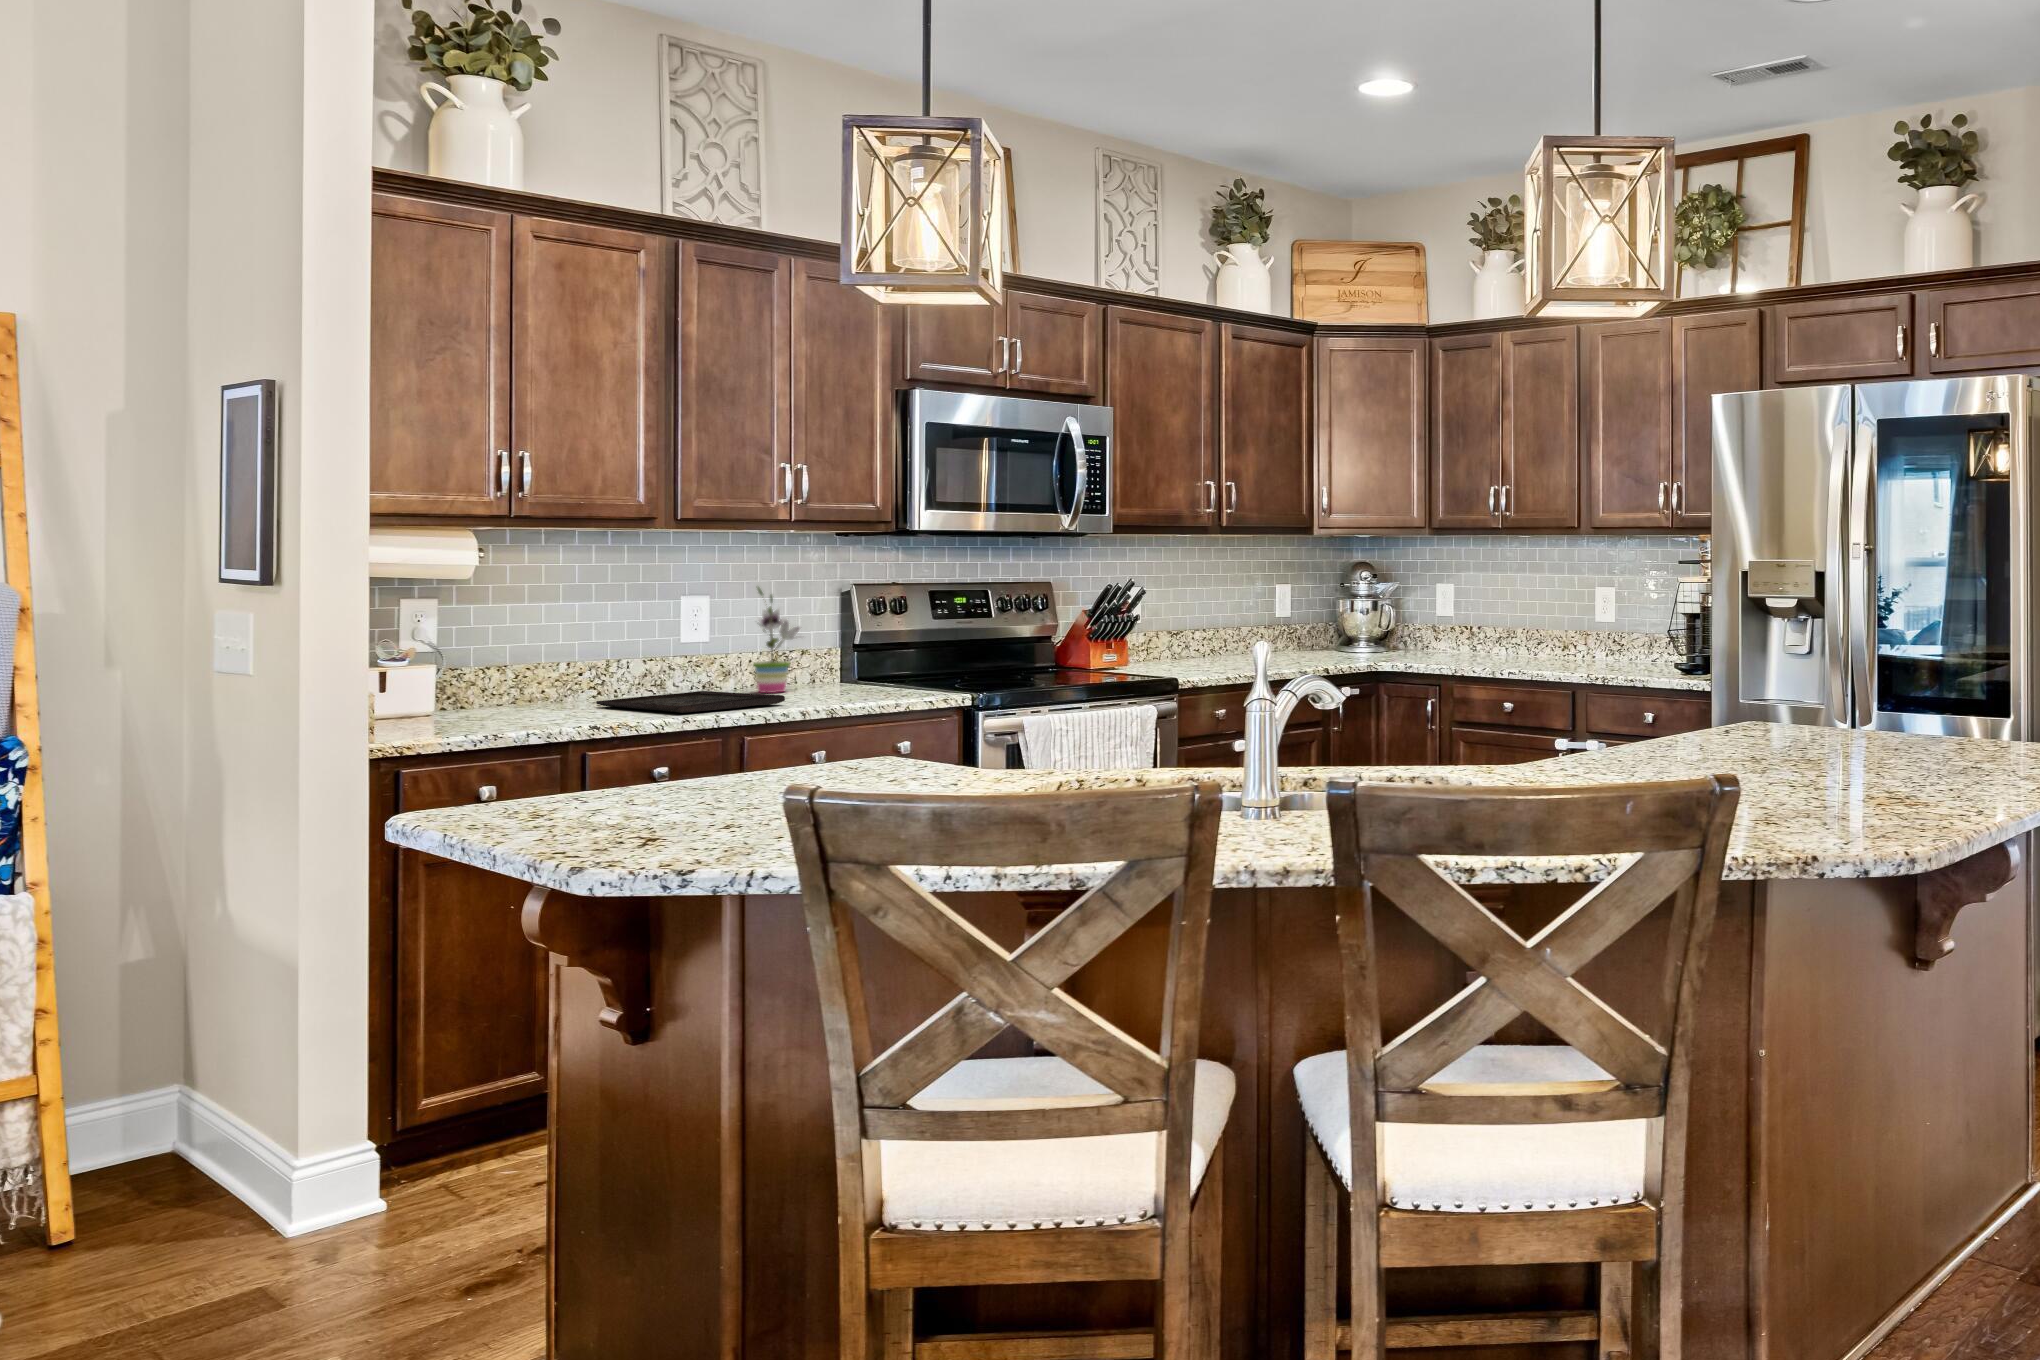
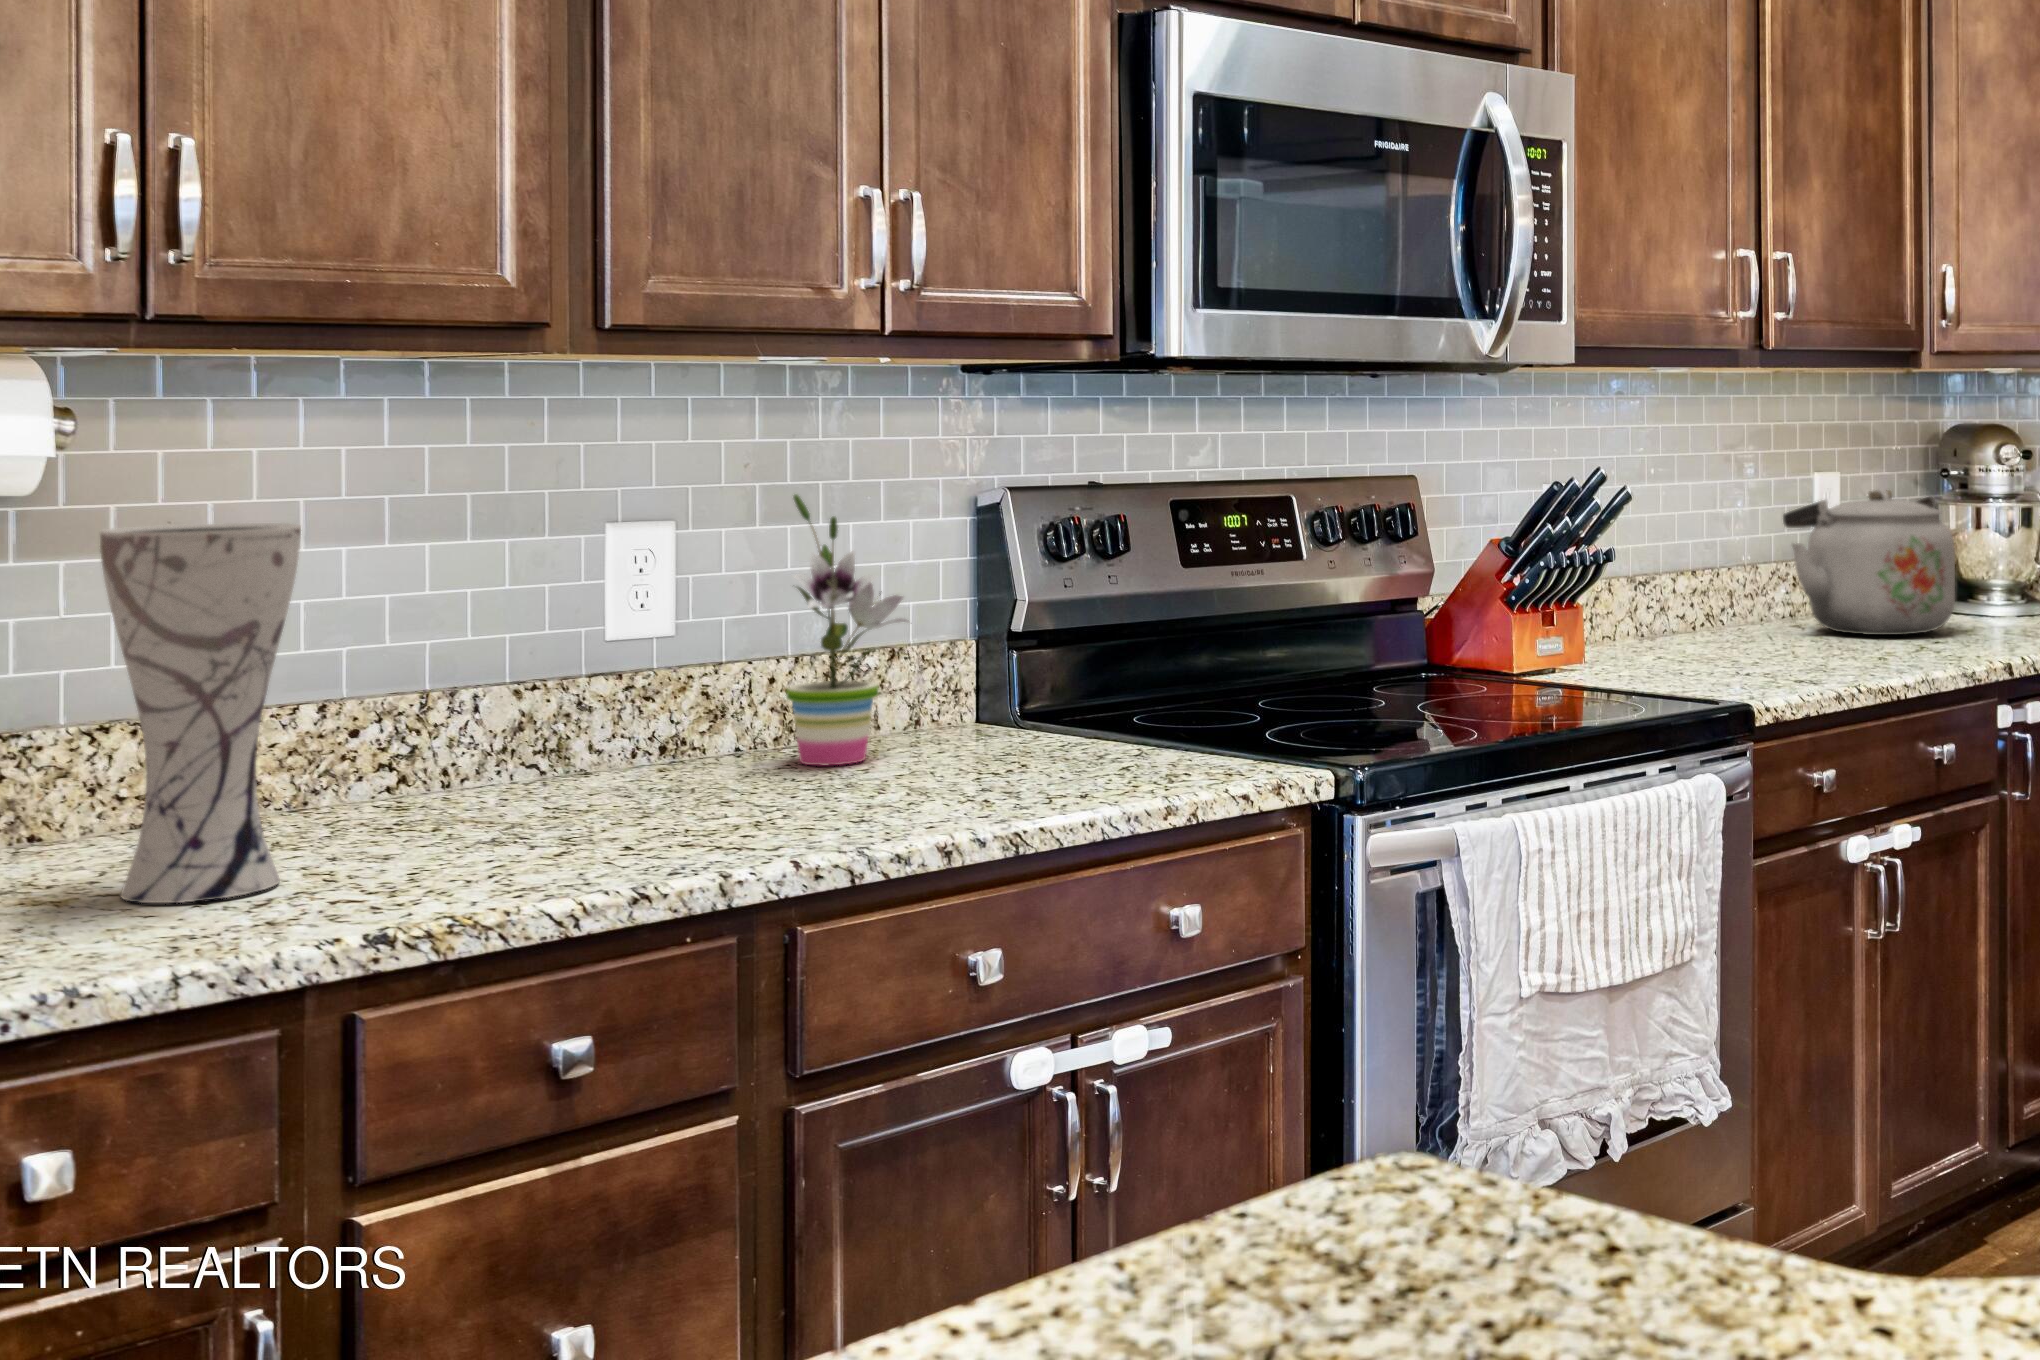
vase: none [499,590,567,718] -> present [100,523,301,903]
kettle: none [1245,592,1325,660] -> present [1783,489,1955,635]
tray: present [596,691,785,713] -> none [388,771,894,872]

